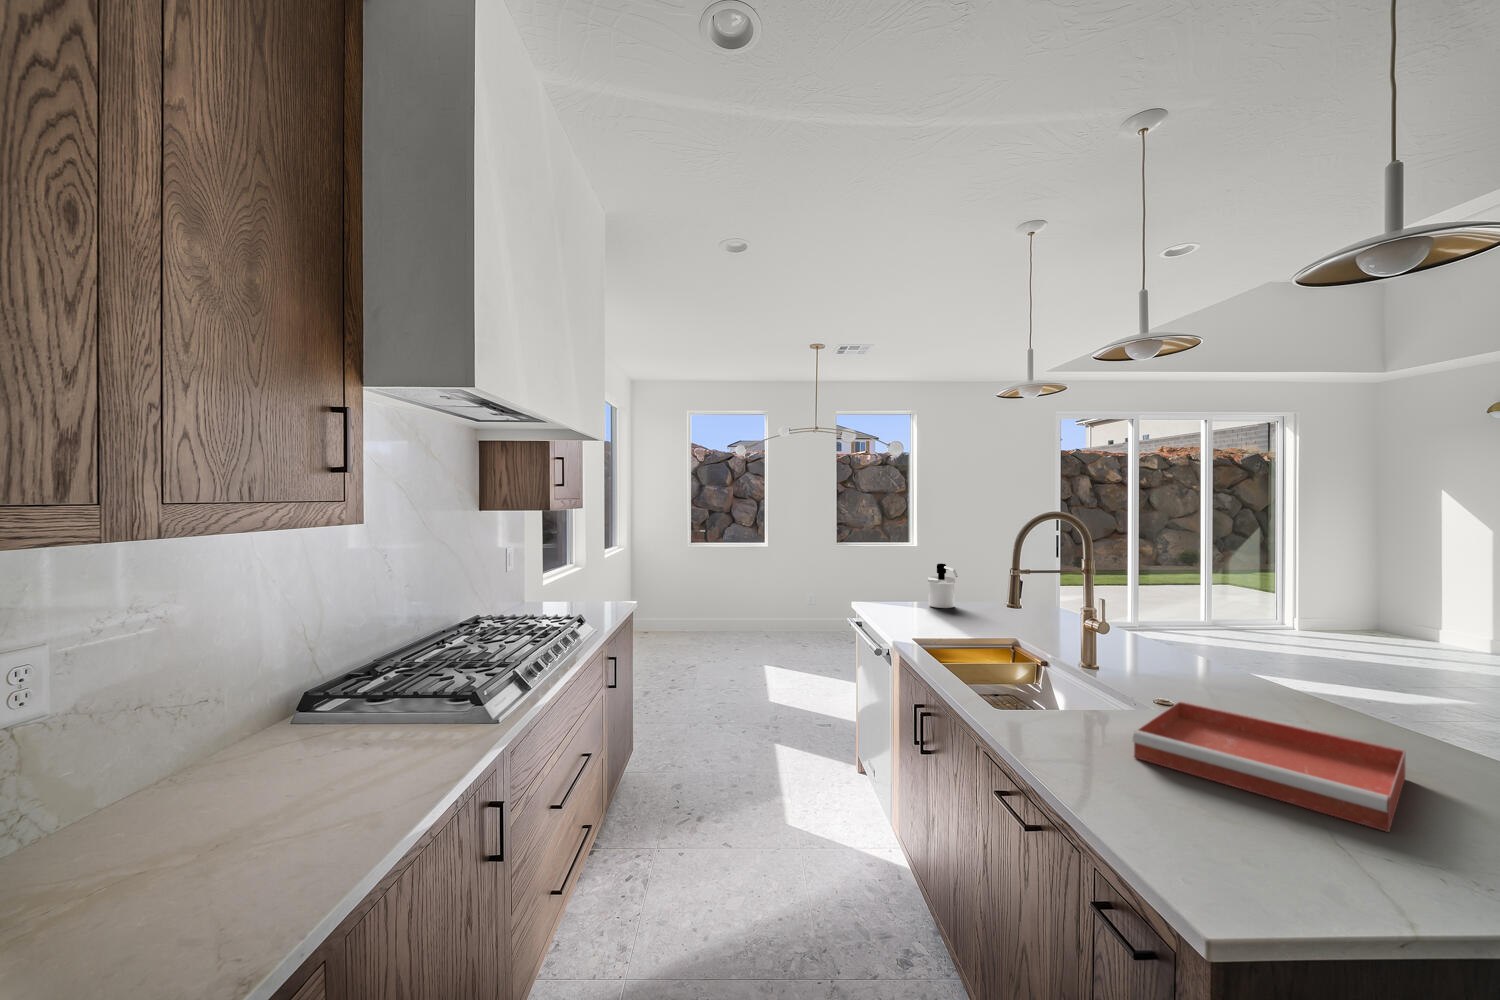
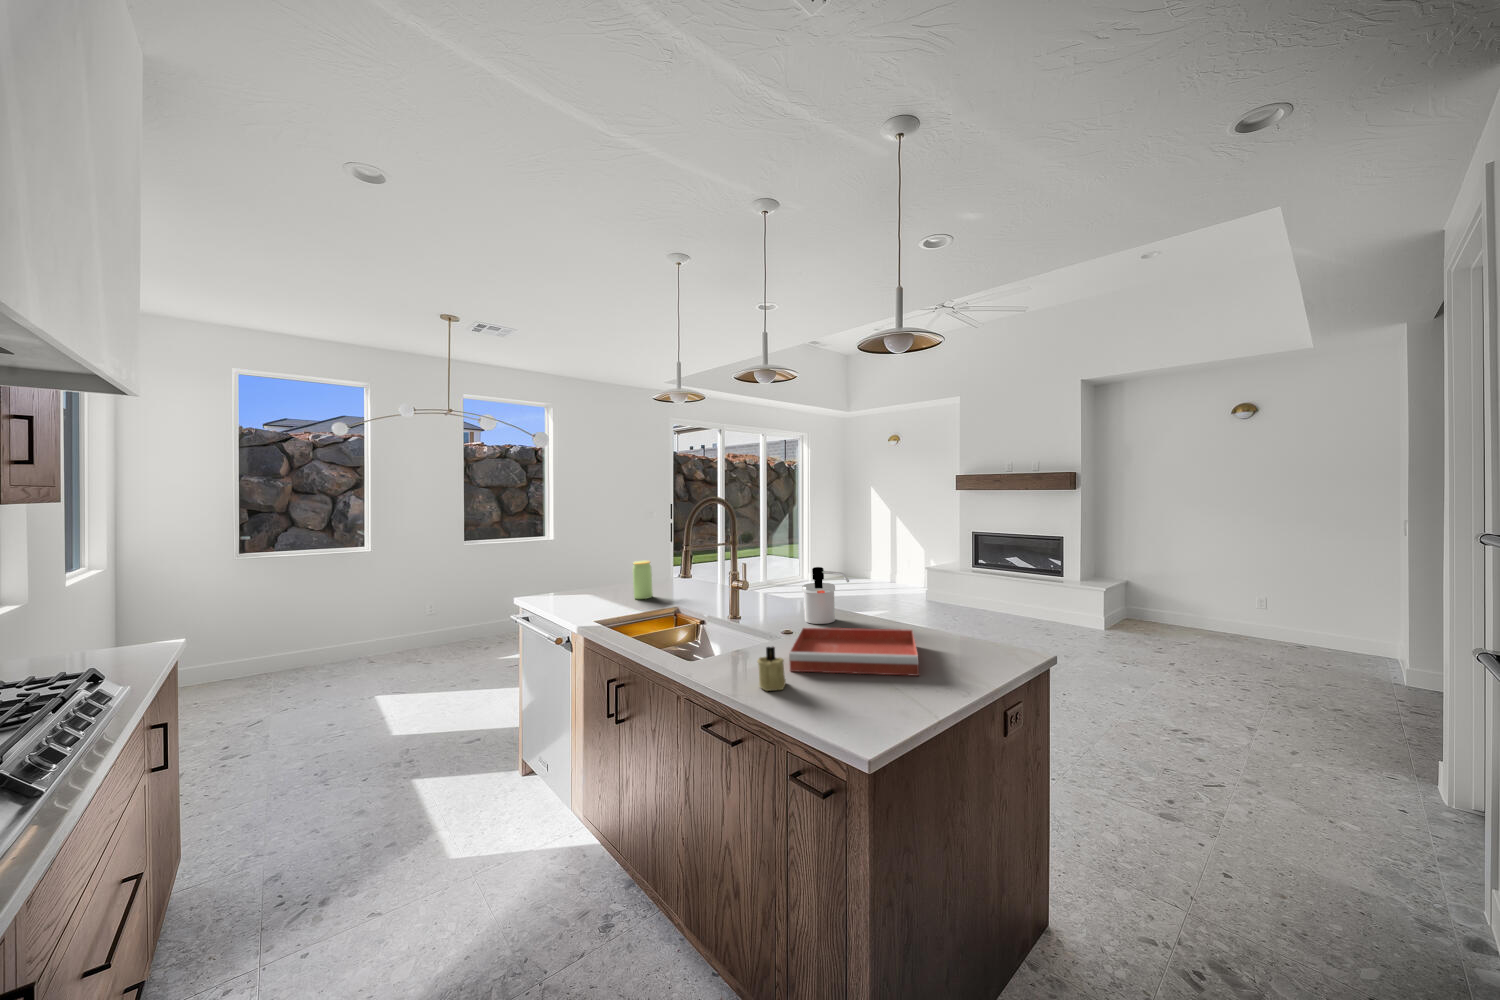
soap dispenser: present [928,564,958,608] -> present [802,567,849,624]
jar: none [970,576,994,622] -> present [633,561,653,599]
candle: none [1072,714,1119,780] -> present [757,647,786,691]

